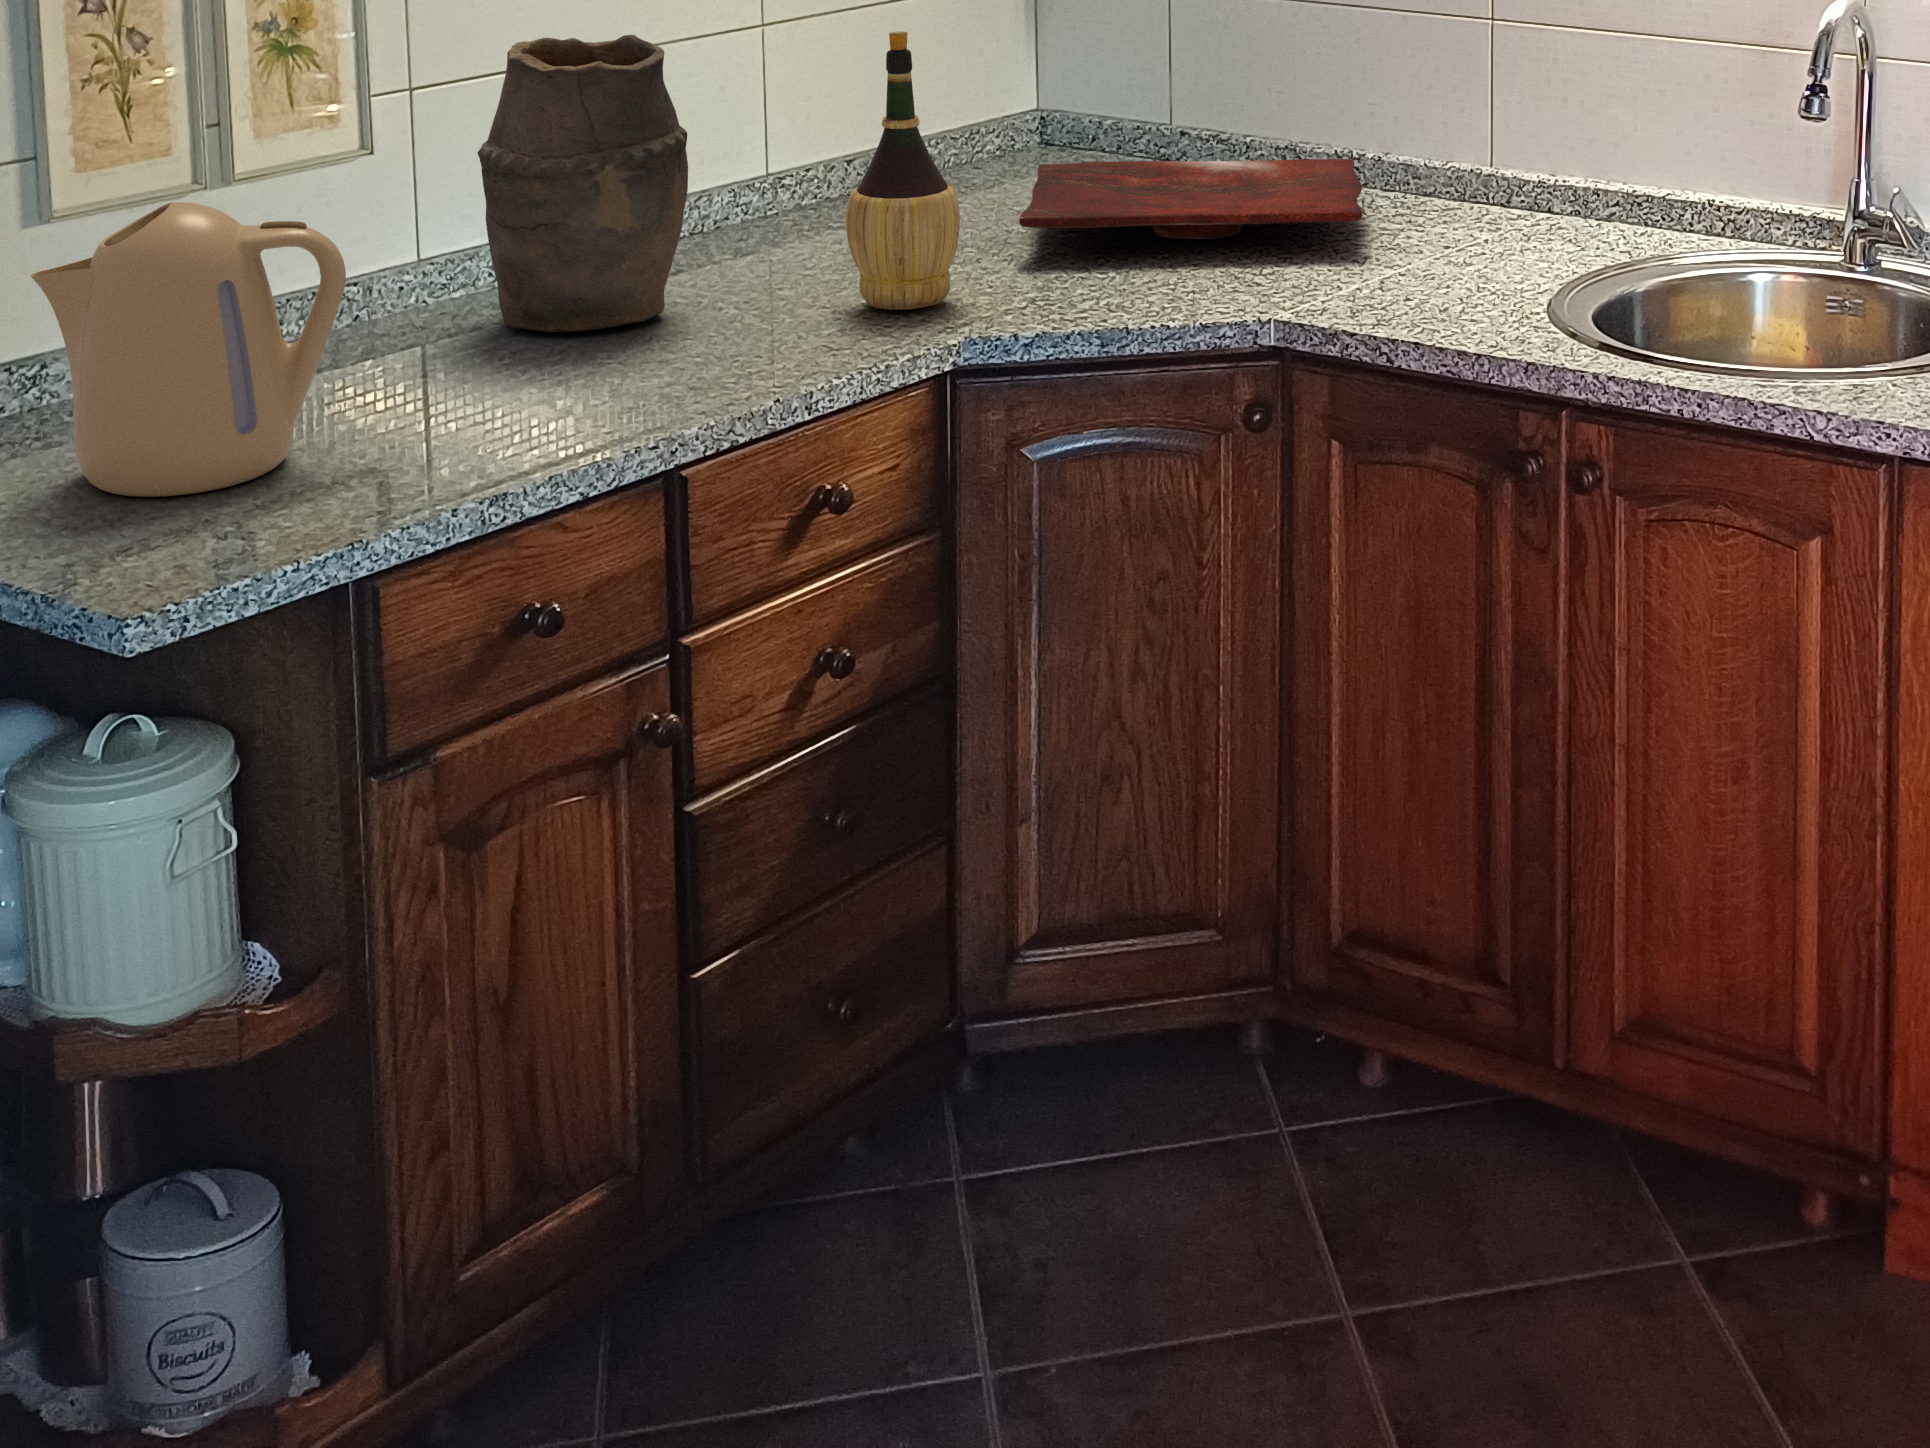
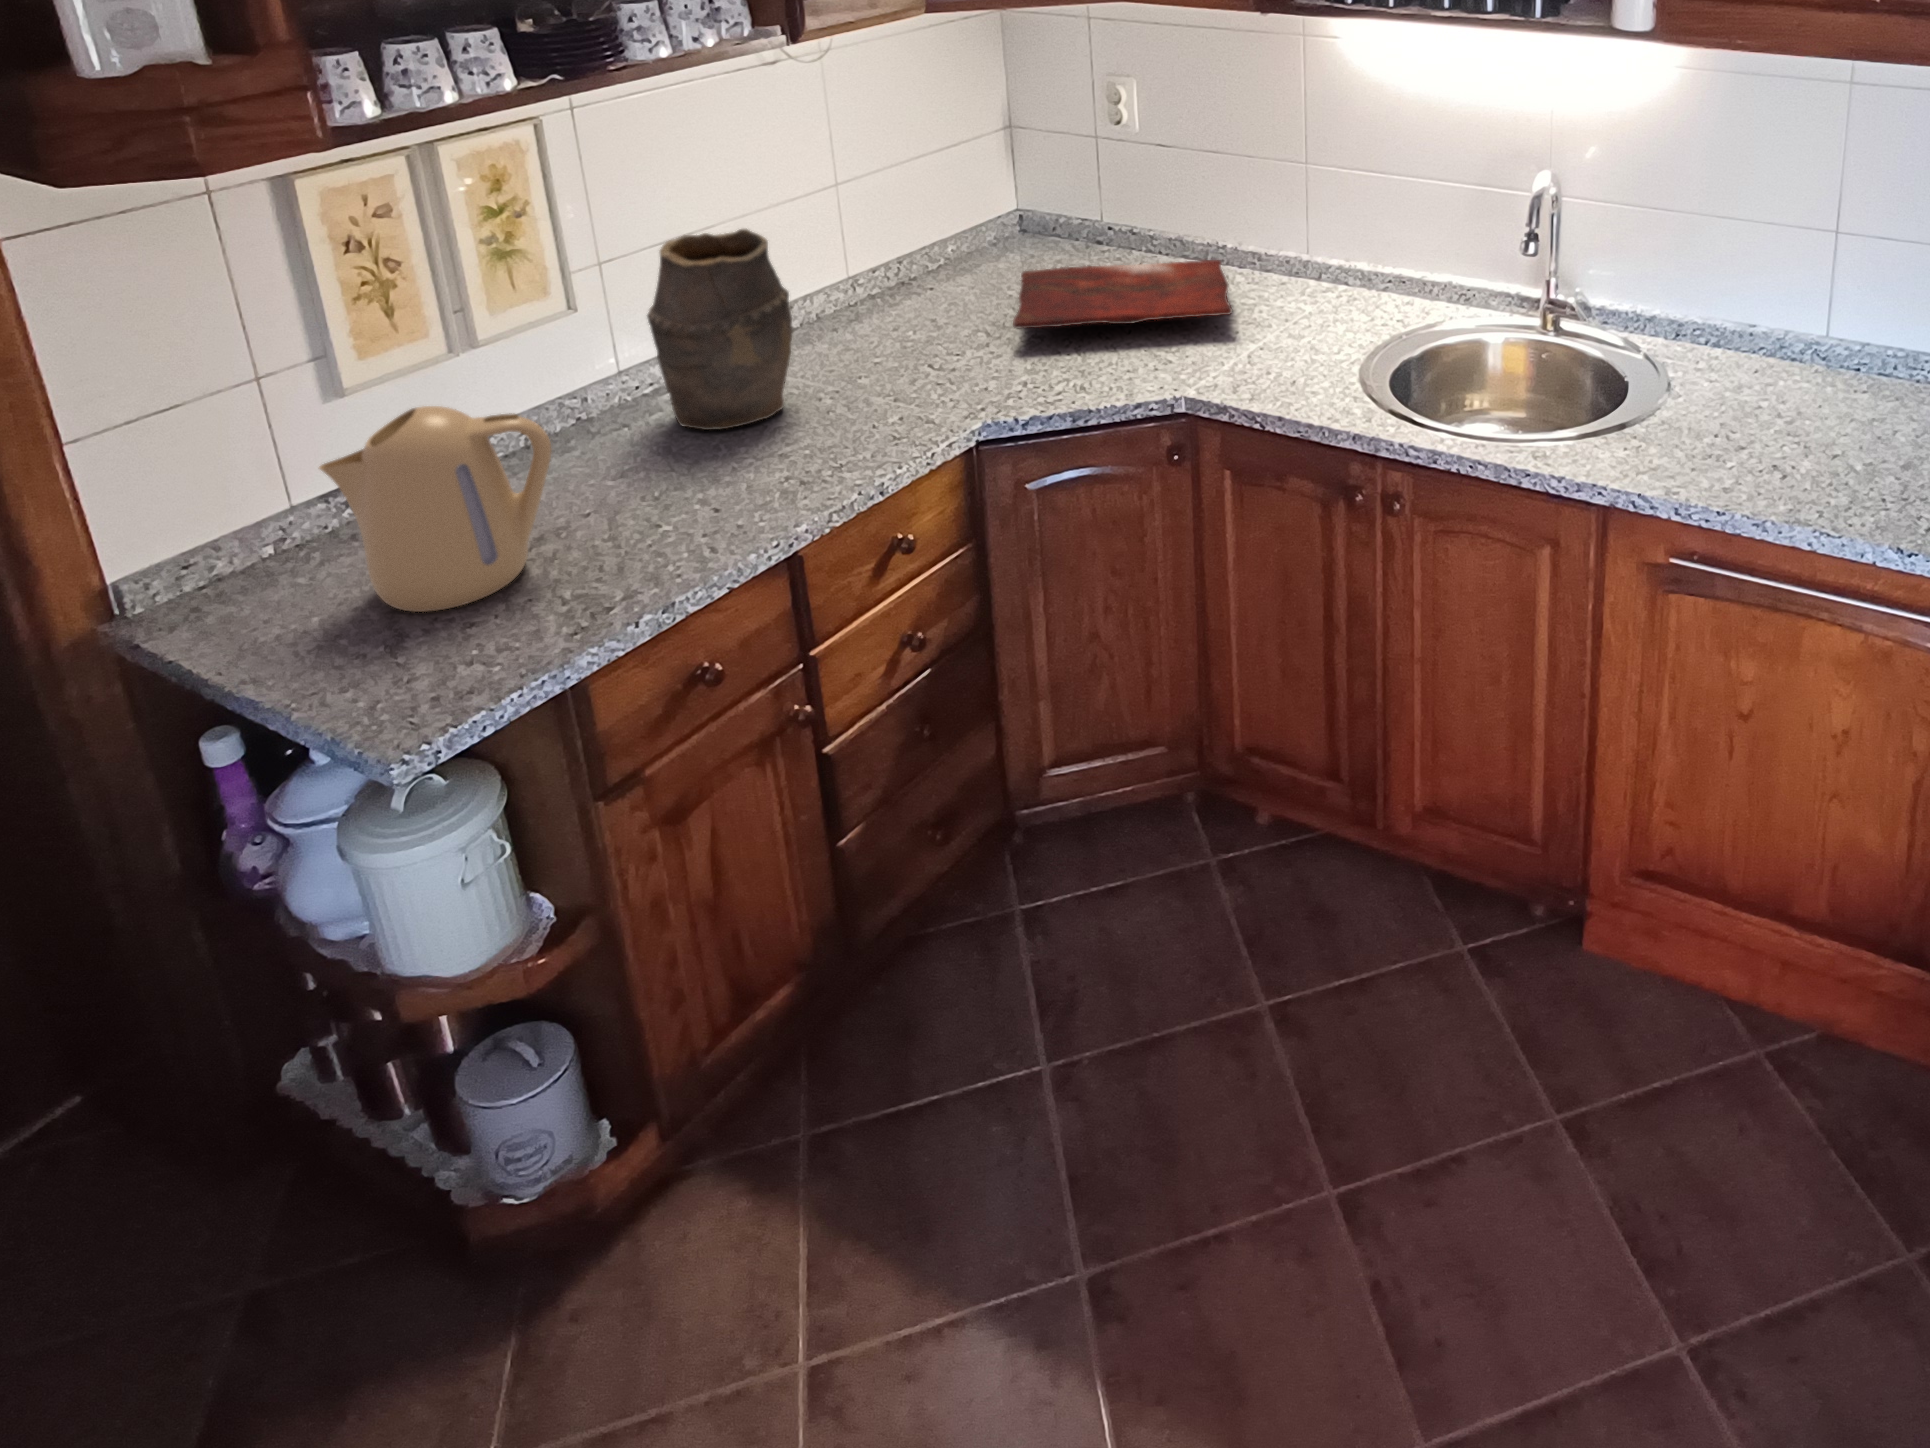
wine bottle: present [846,31,960,310] -> none [900,220,975,399]

